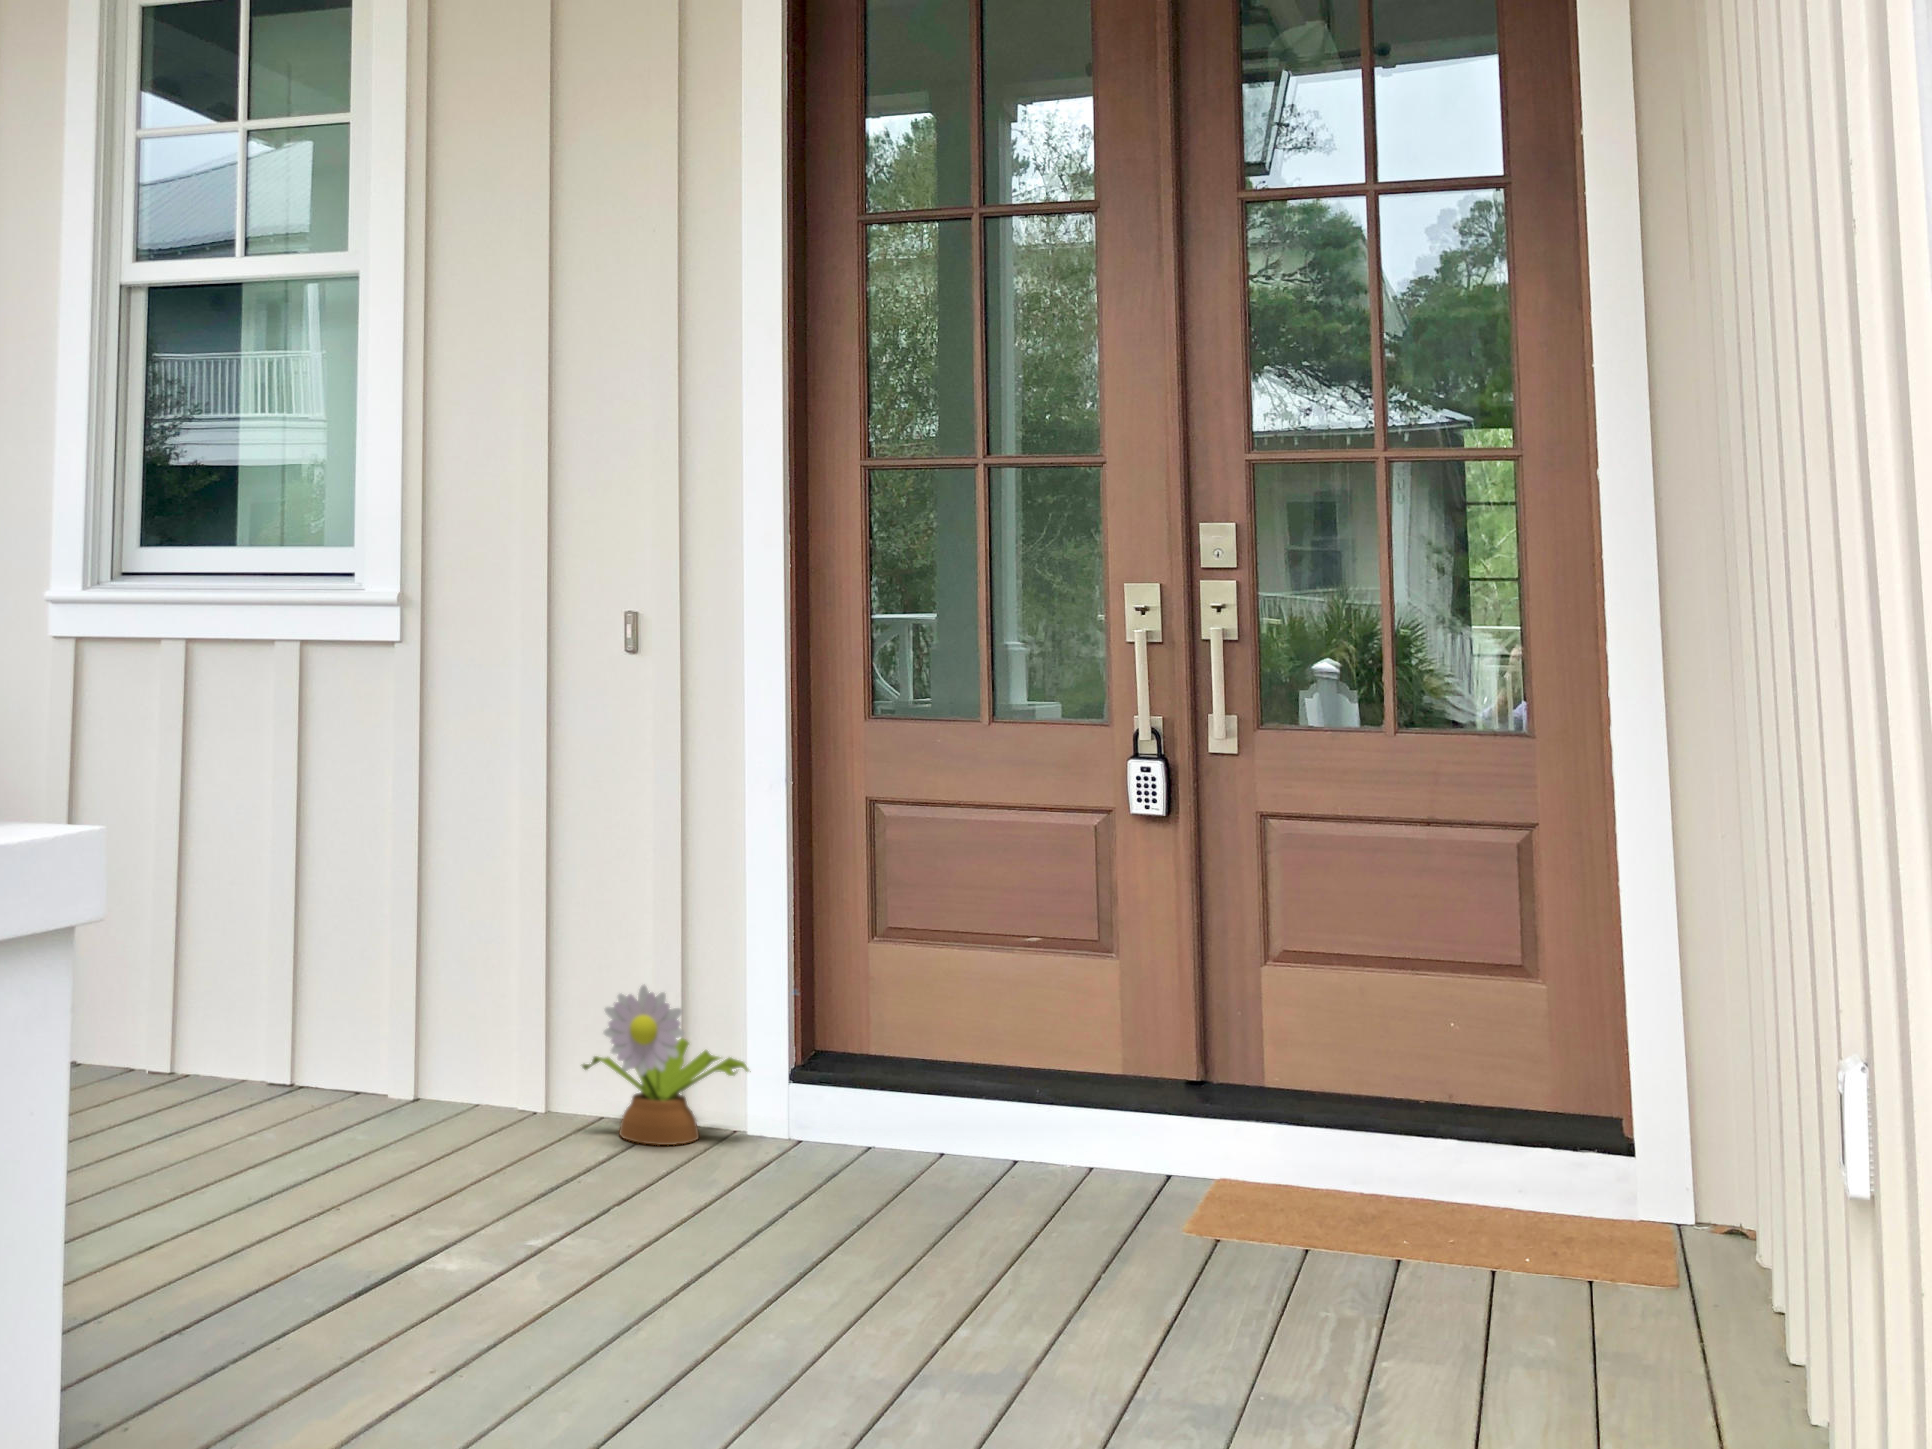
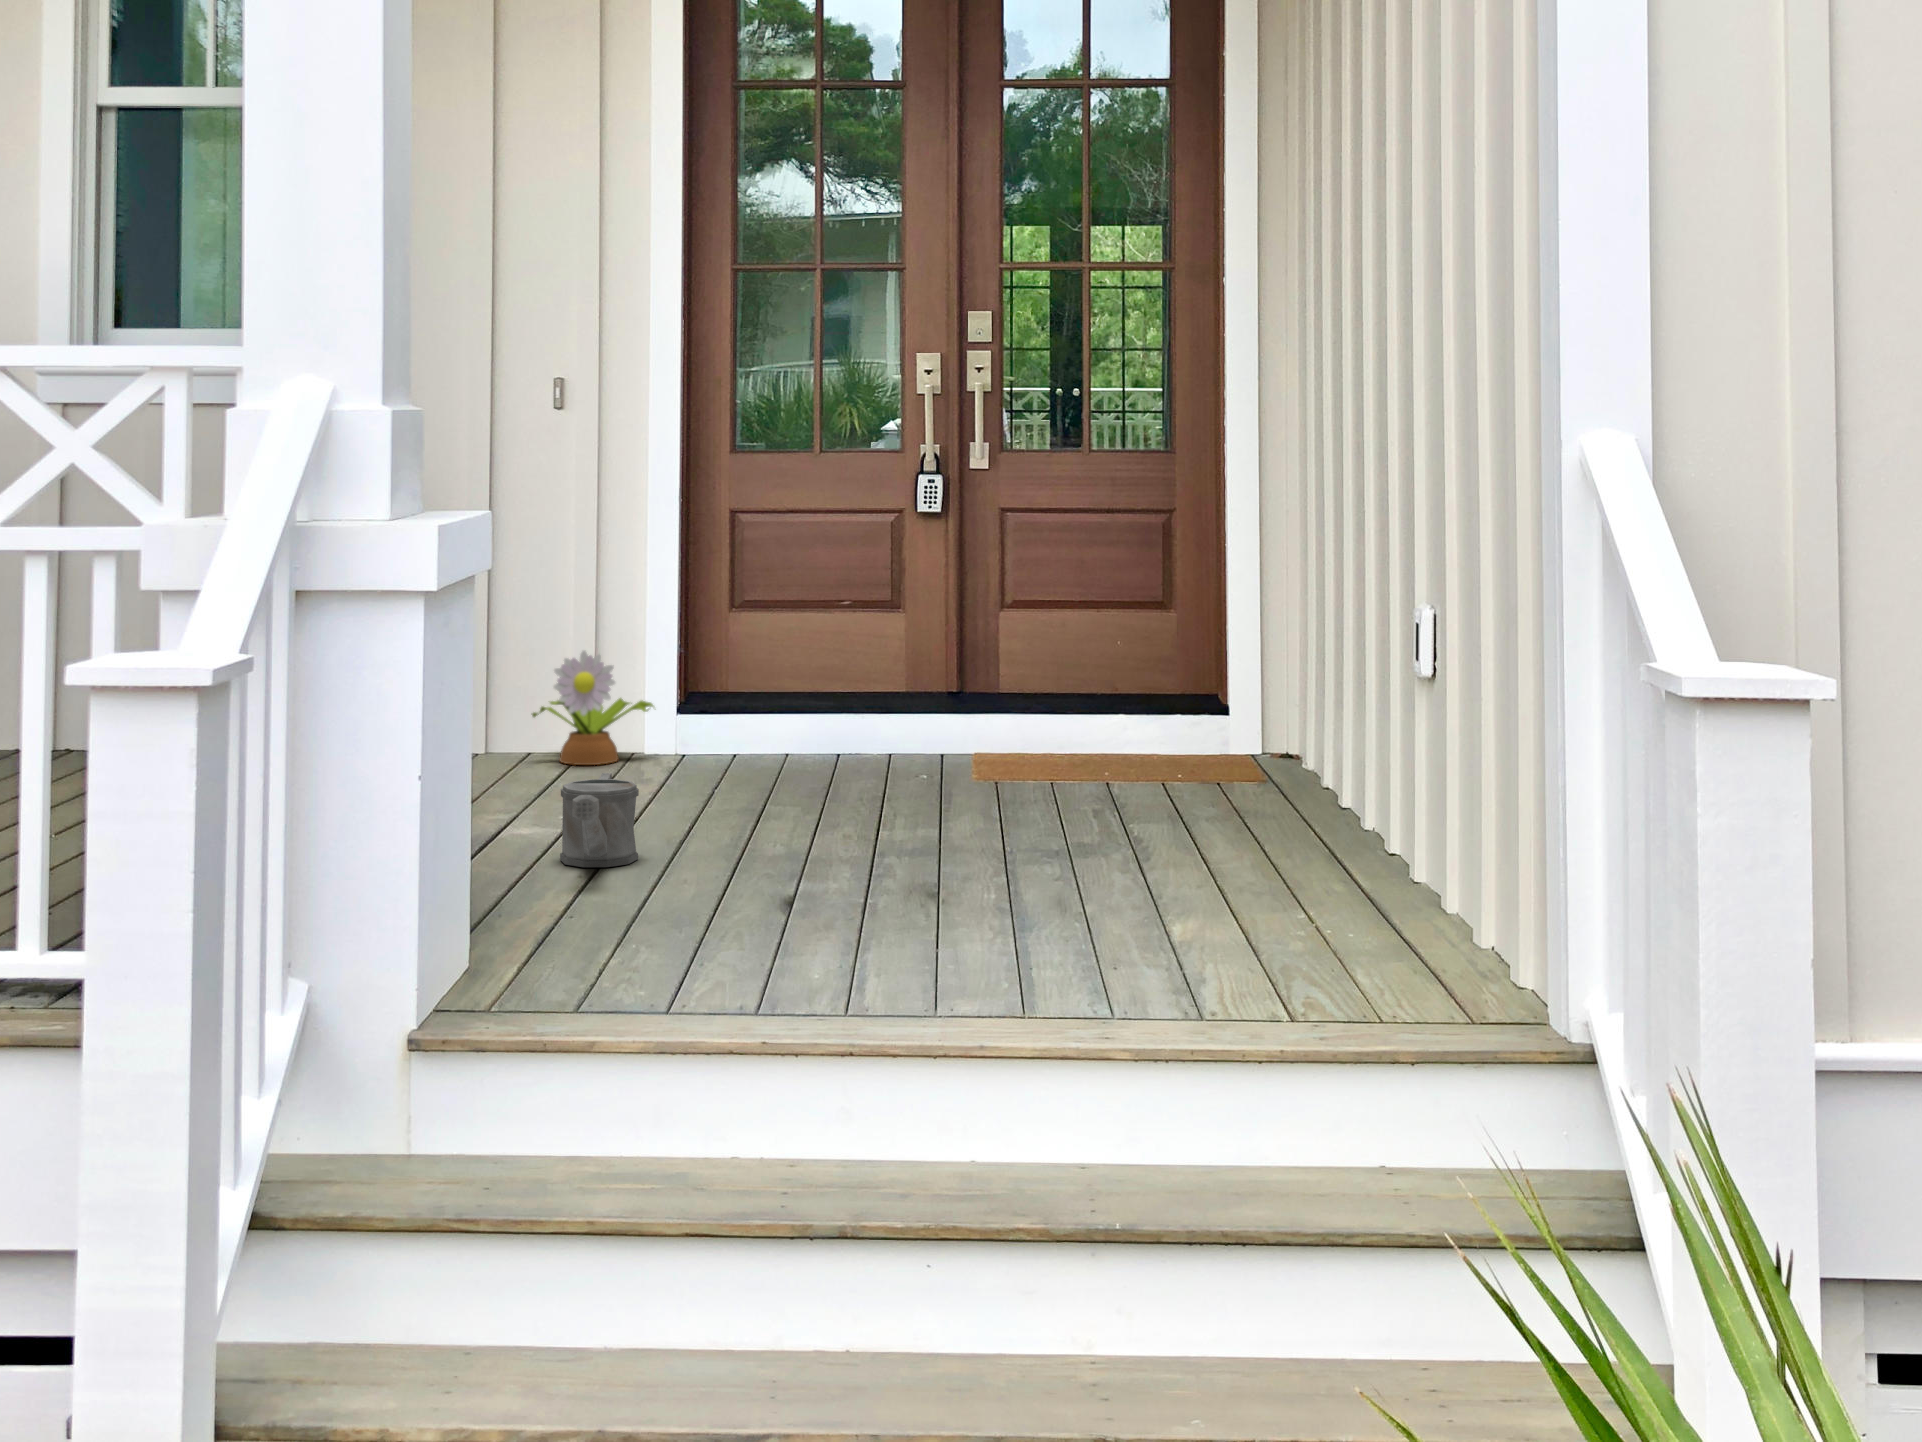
watering can: none [468,1196,600,1353] -> present [560,773,639,867]

